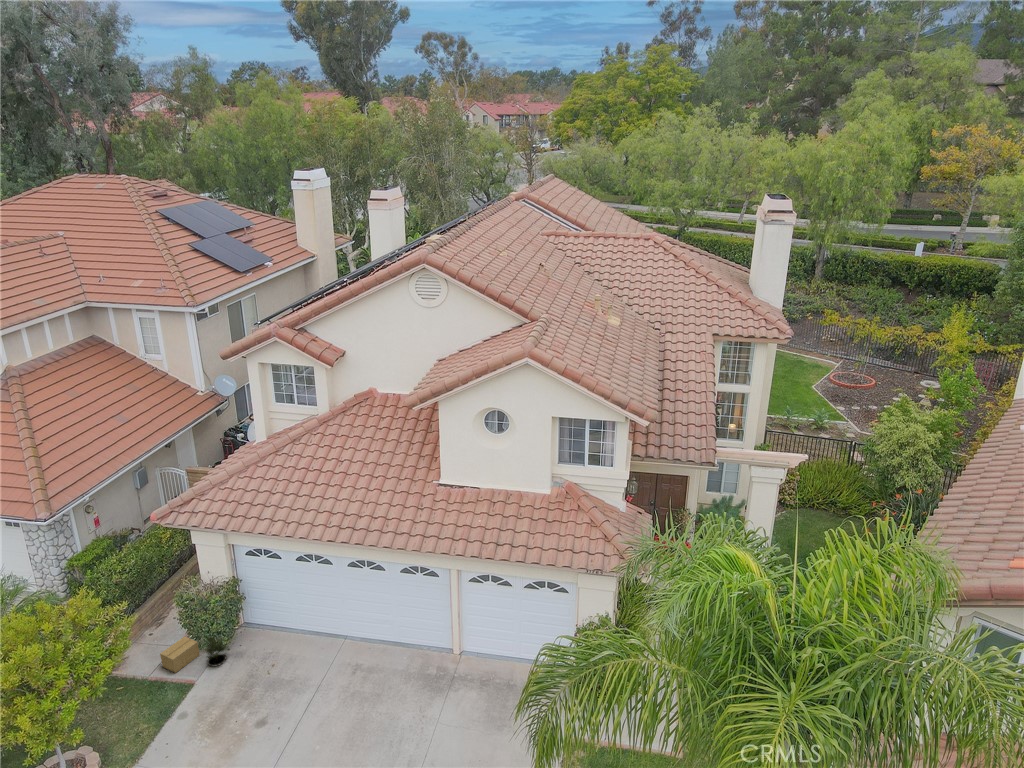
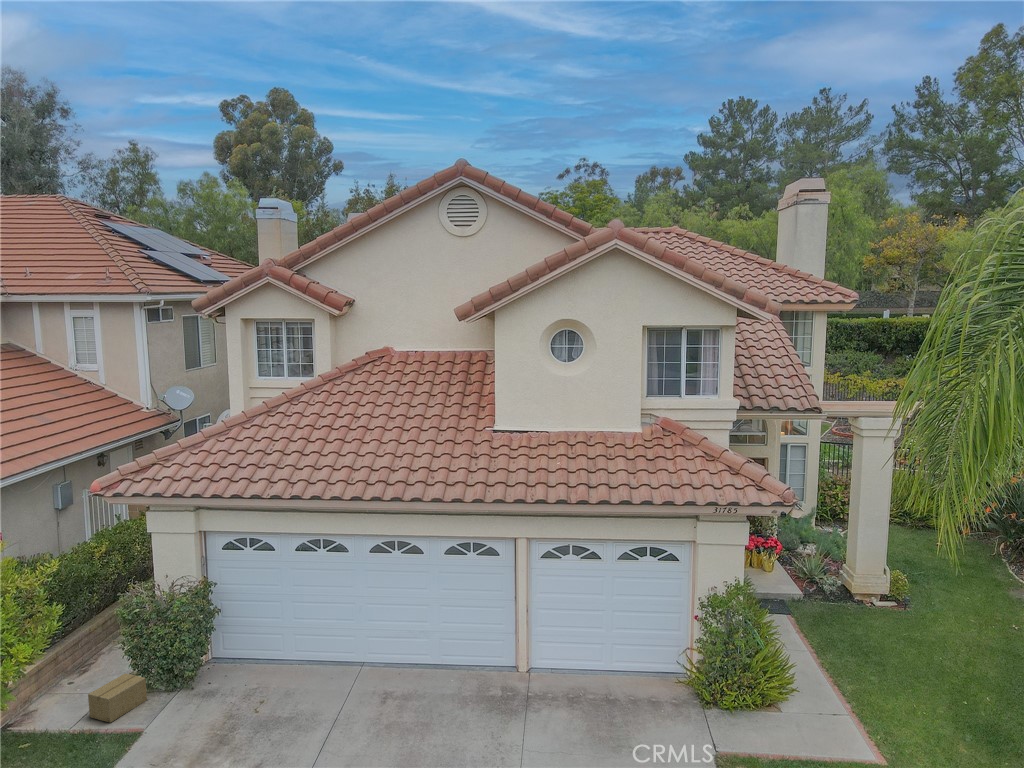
potted tree: present [205,637,227,667] -> none [156,660,190,711]

